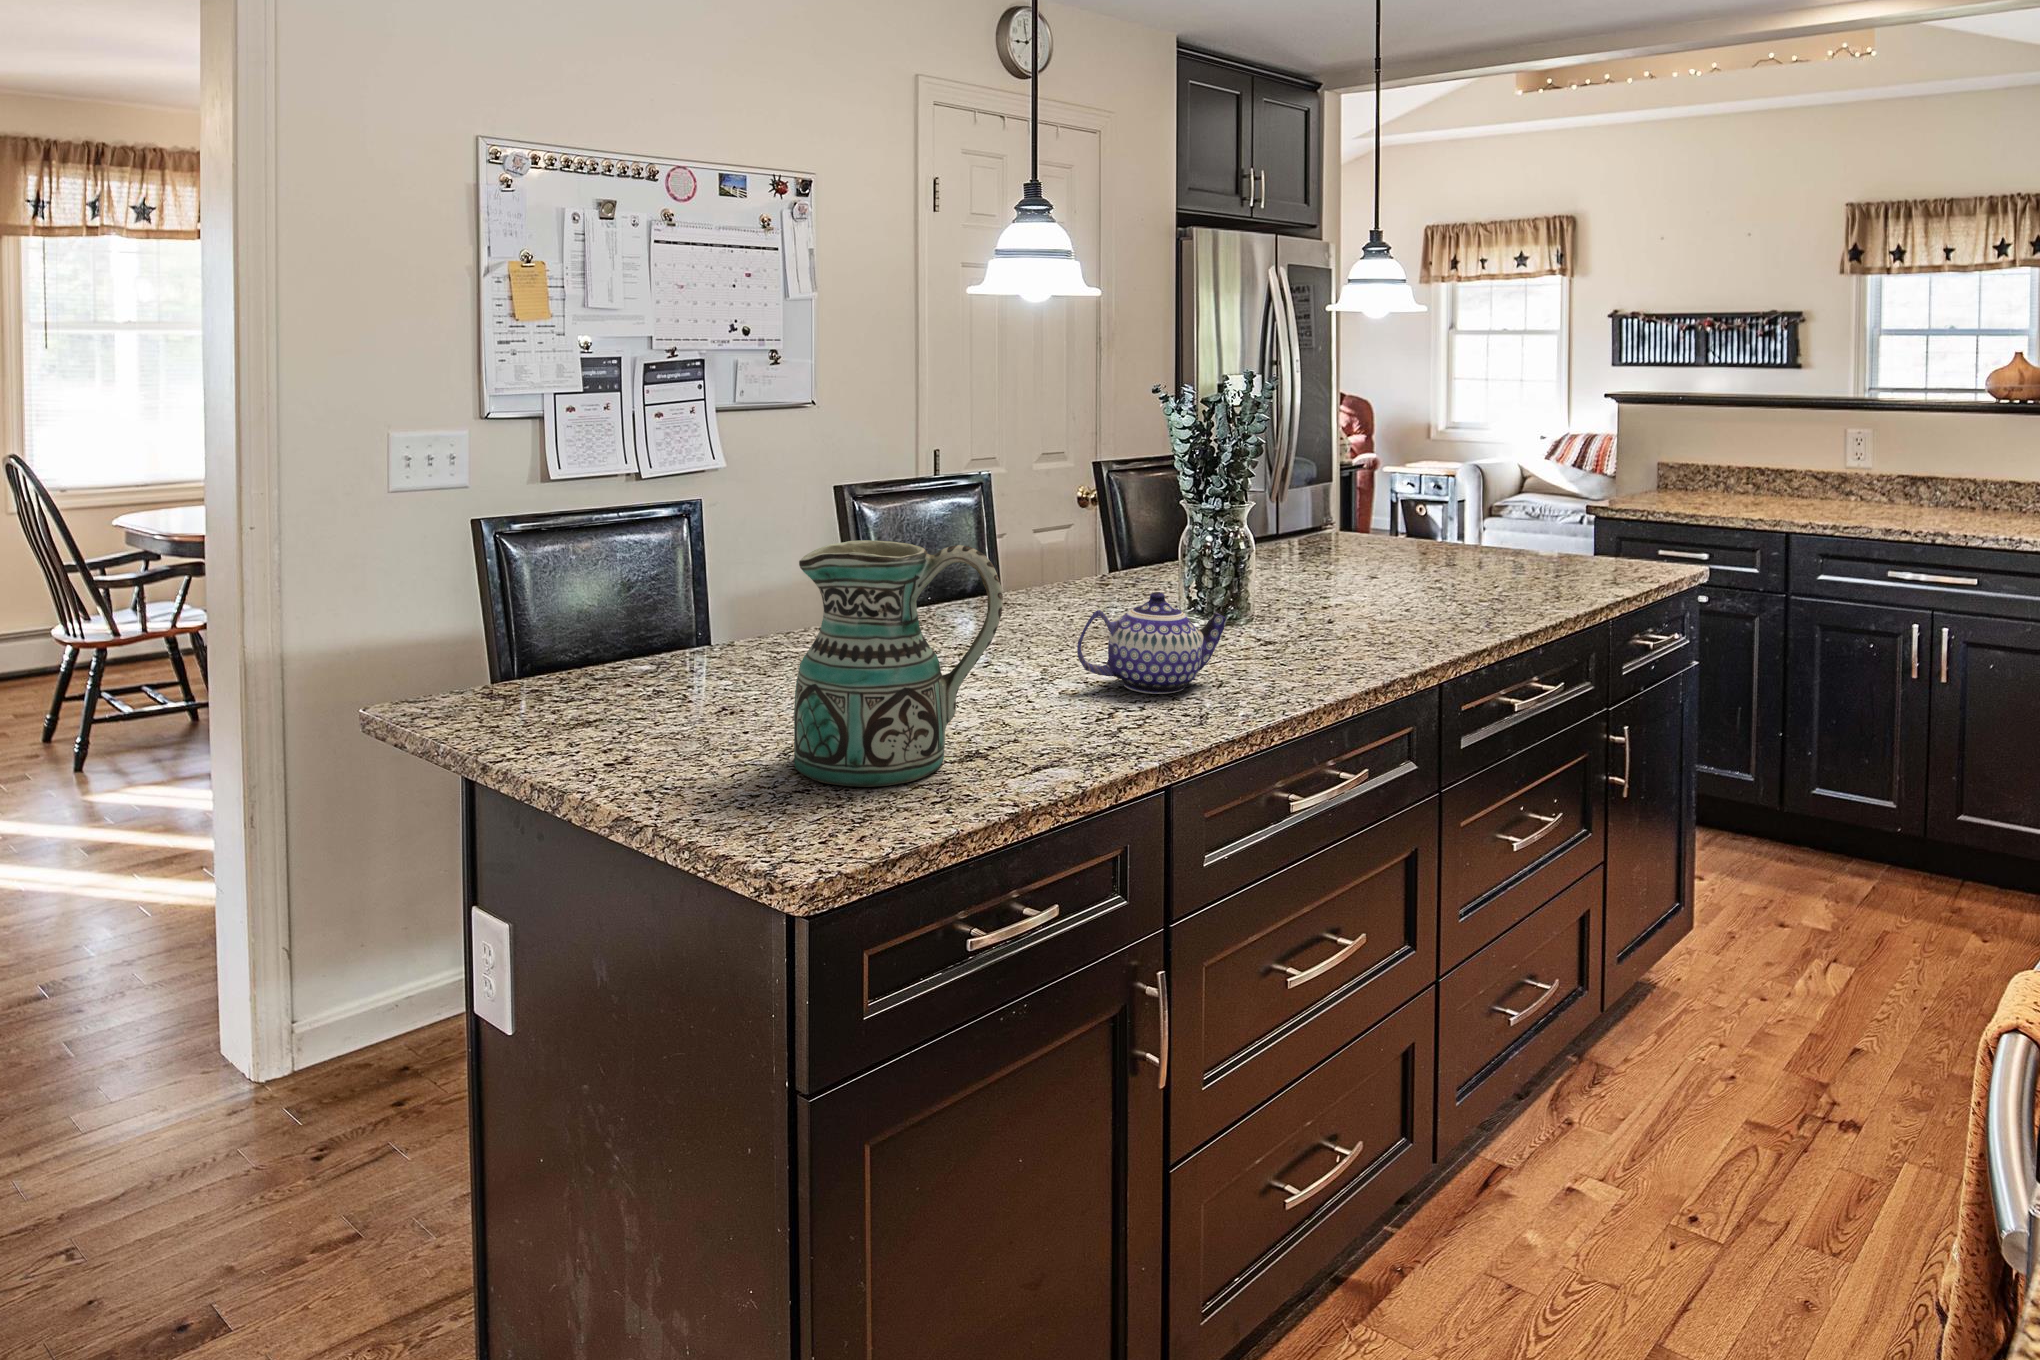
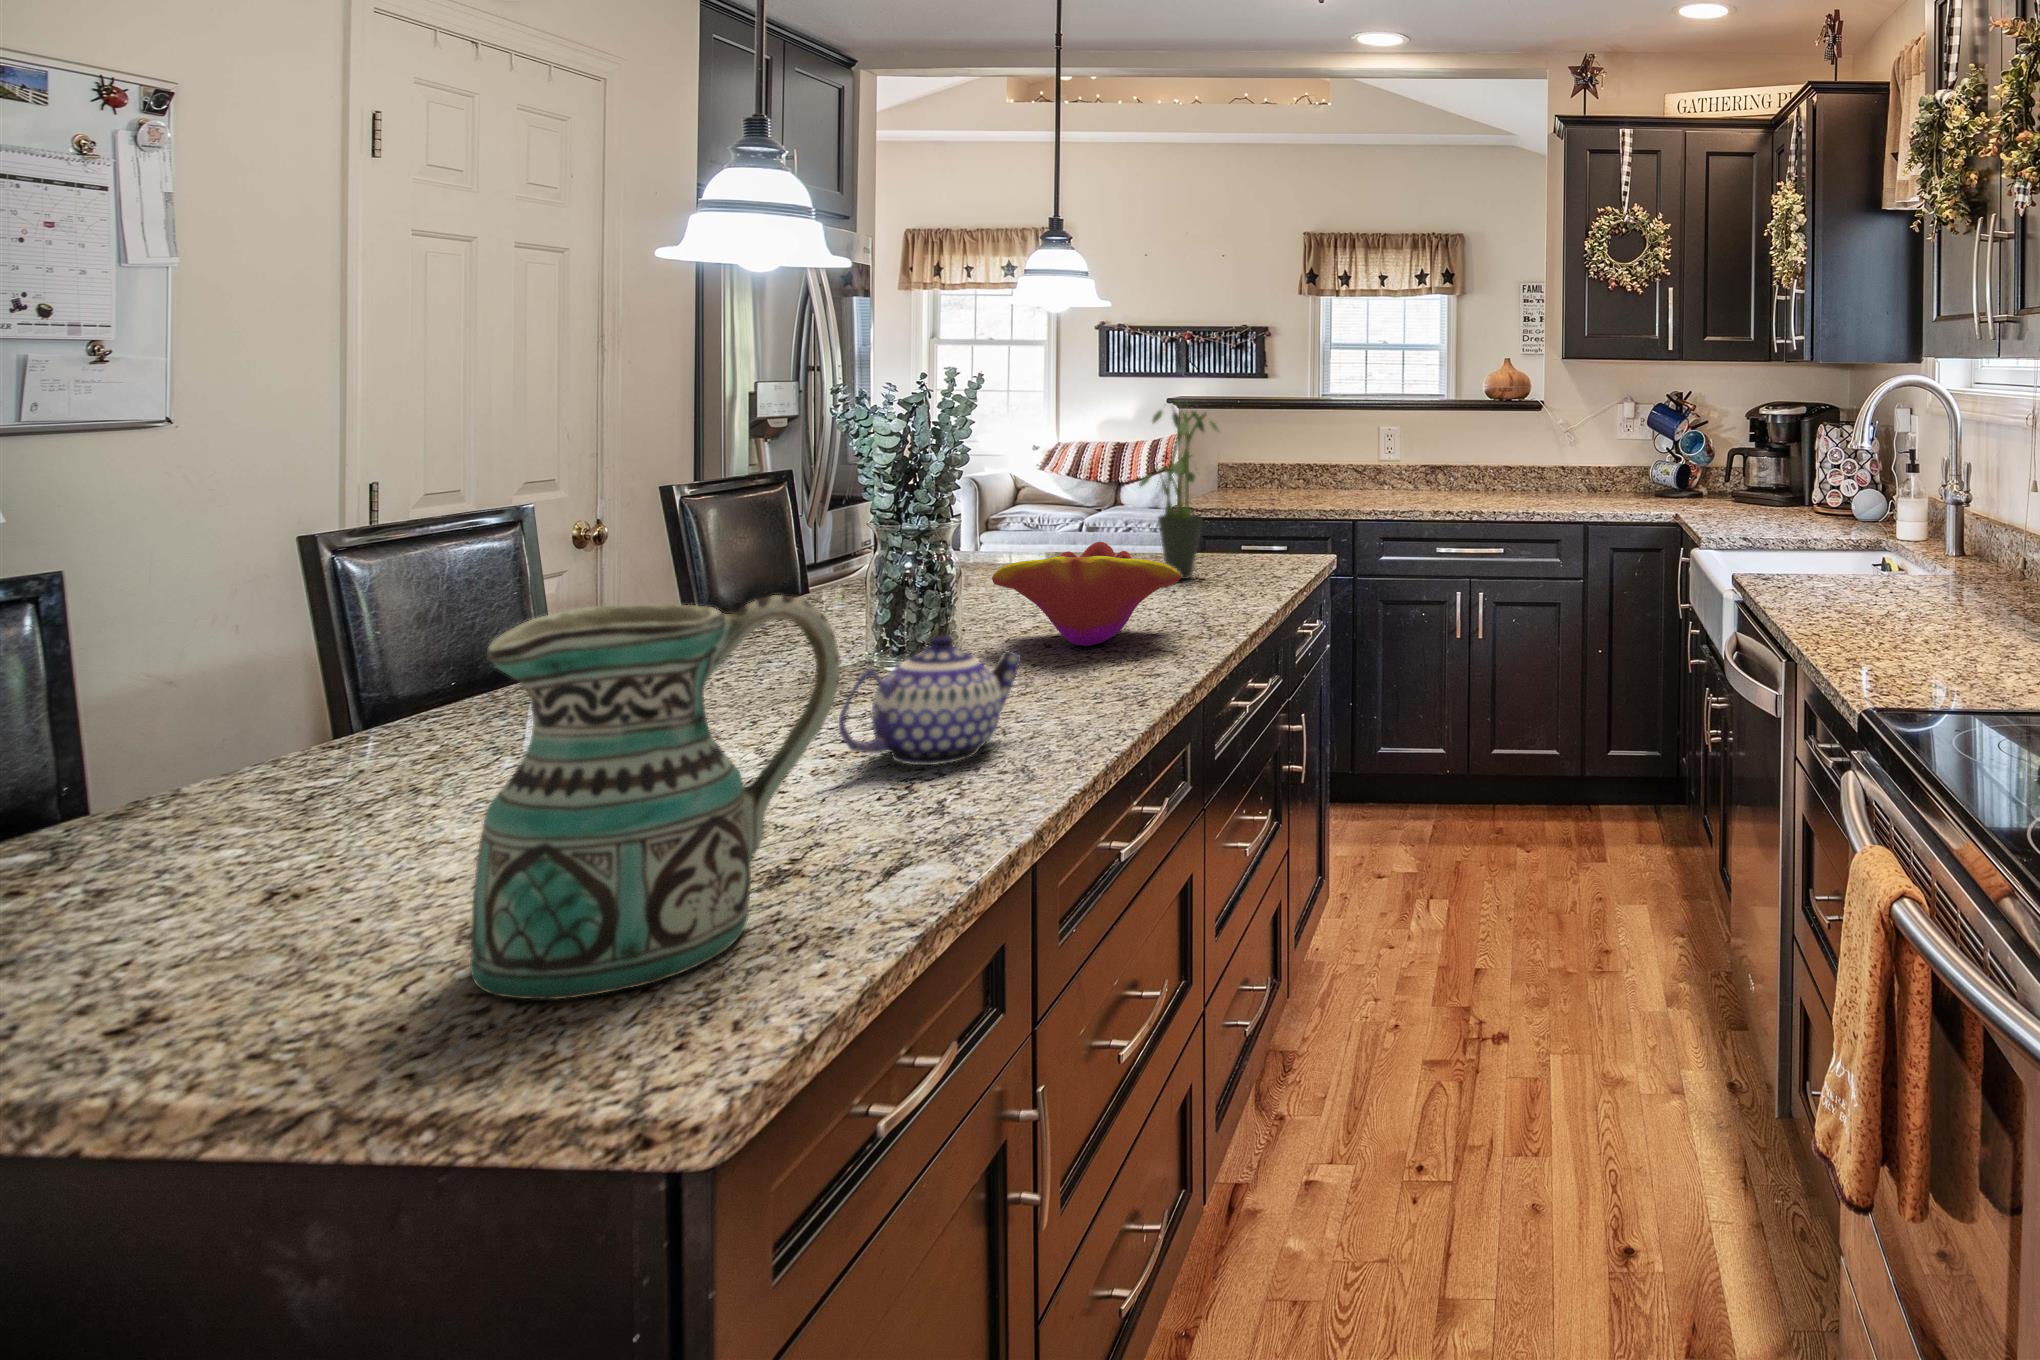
potted plant: none [1460,402,1538,575] -> present [1139,403,1218,579]
decorative bowl: none [1273,531,1443,623] -> present [992,542,1181,646]

